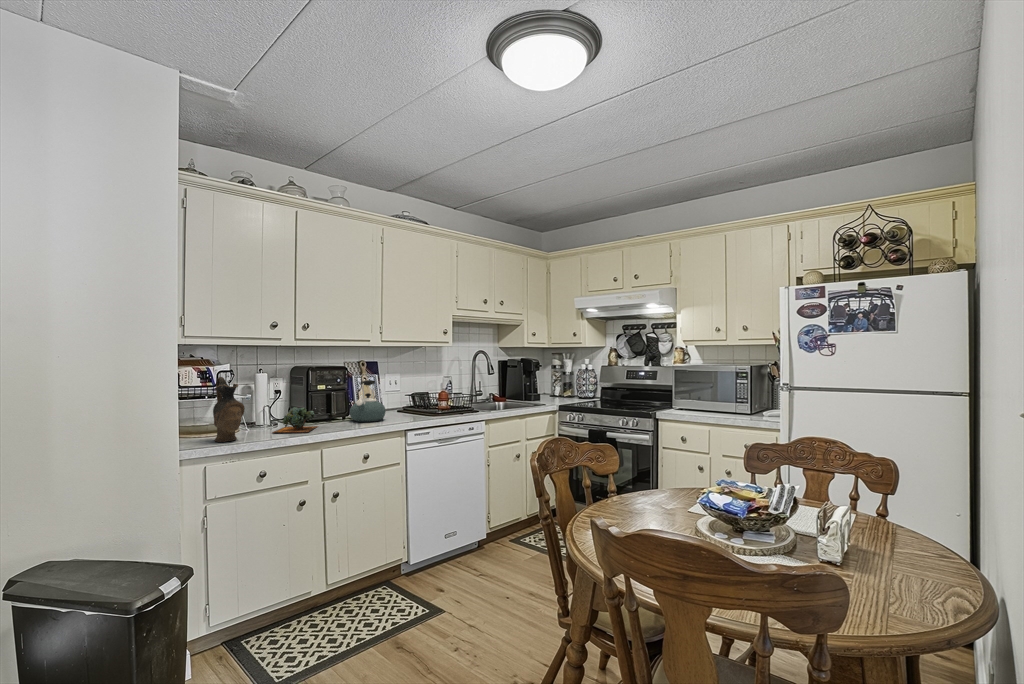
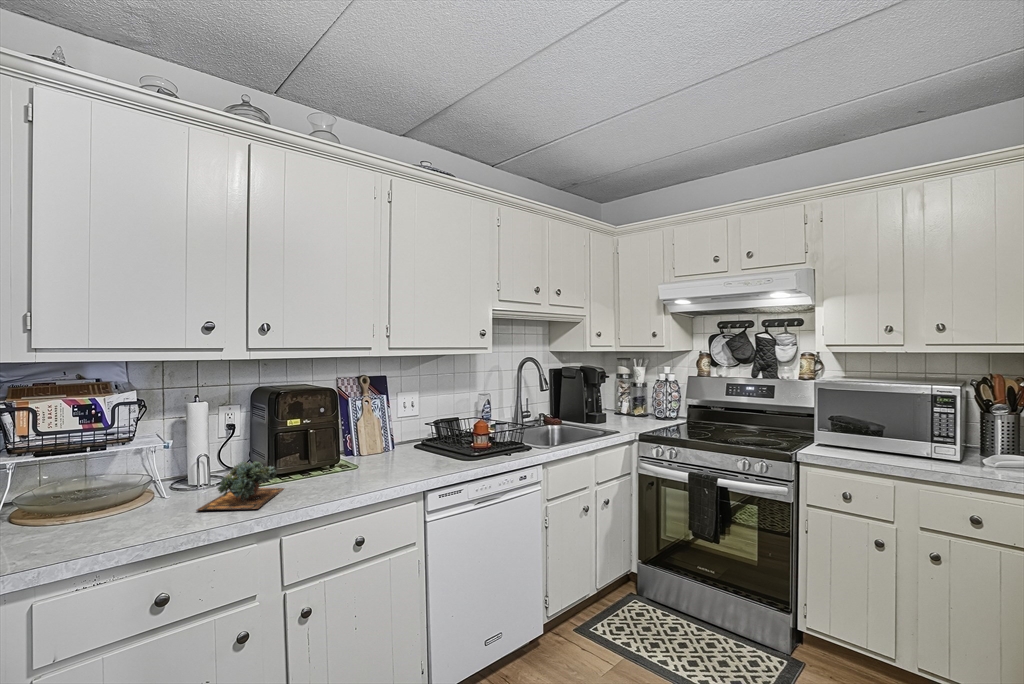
ceramic pitcher: present [213,377,245,442] -> none [71,421,134,543]
kettle: present [350,380,386,422] -> none [339,409,394,476]

